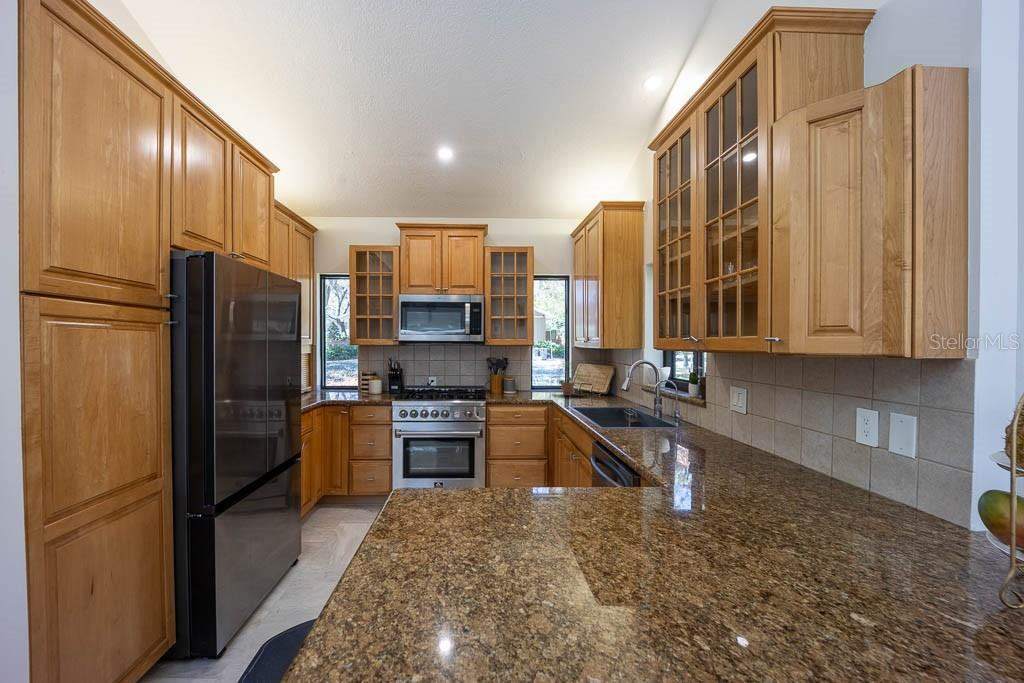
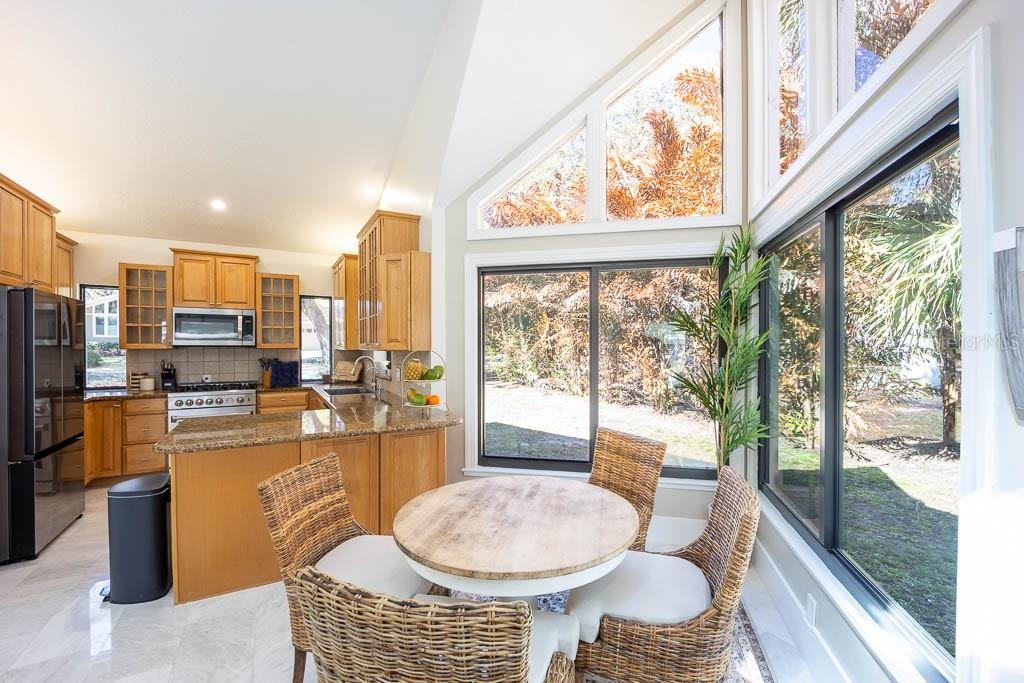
vase: none [501,362,536,399] -> present [270,361,299,386]

